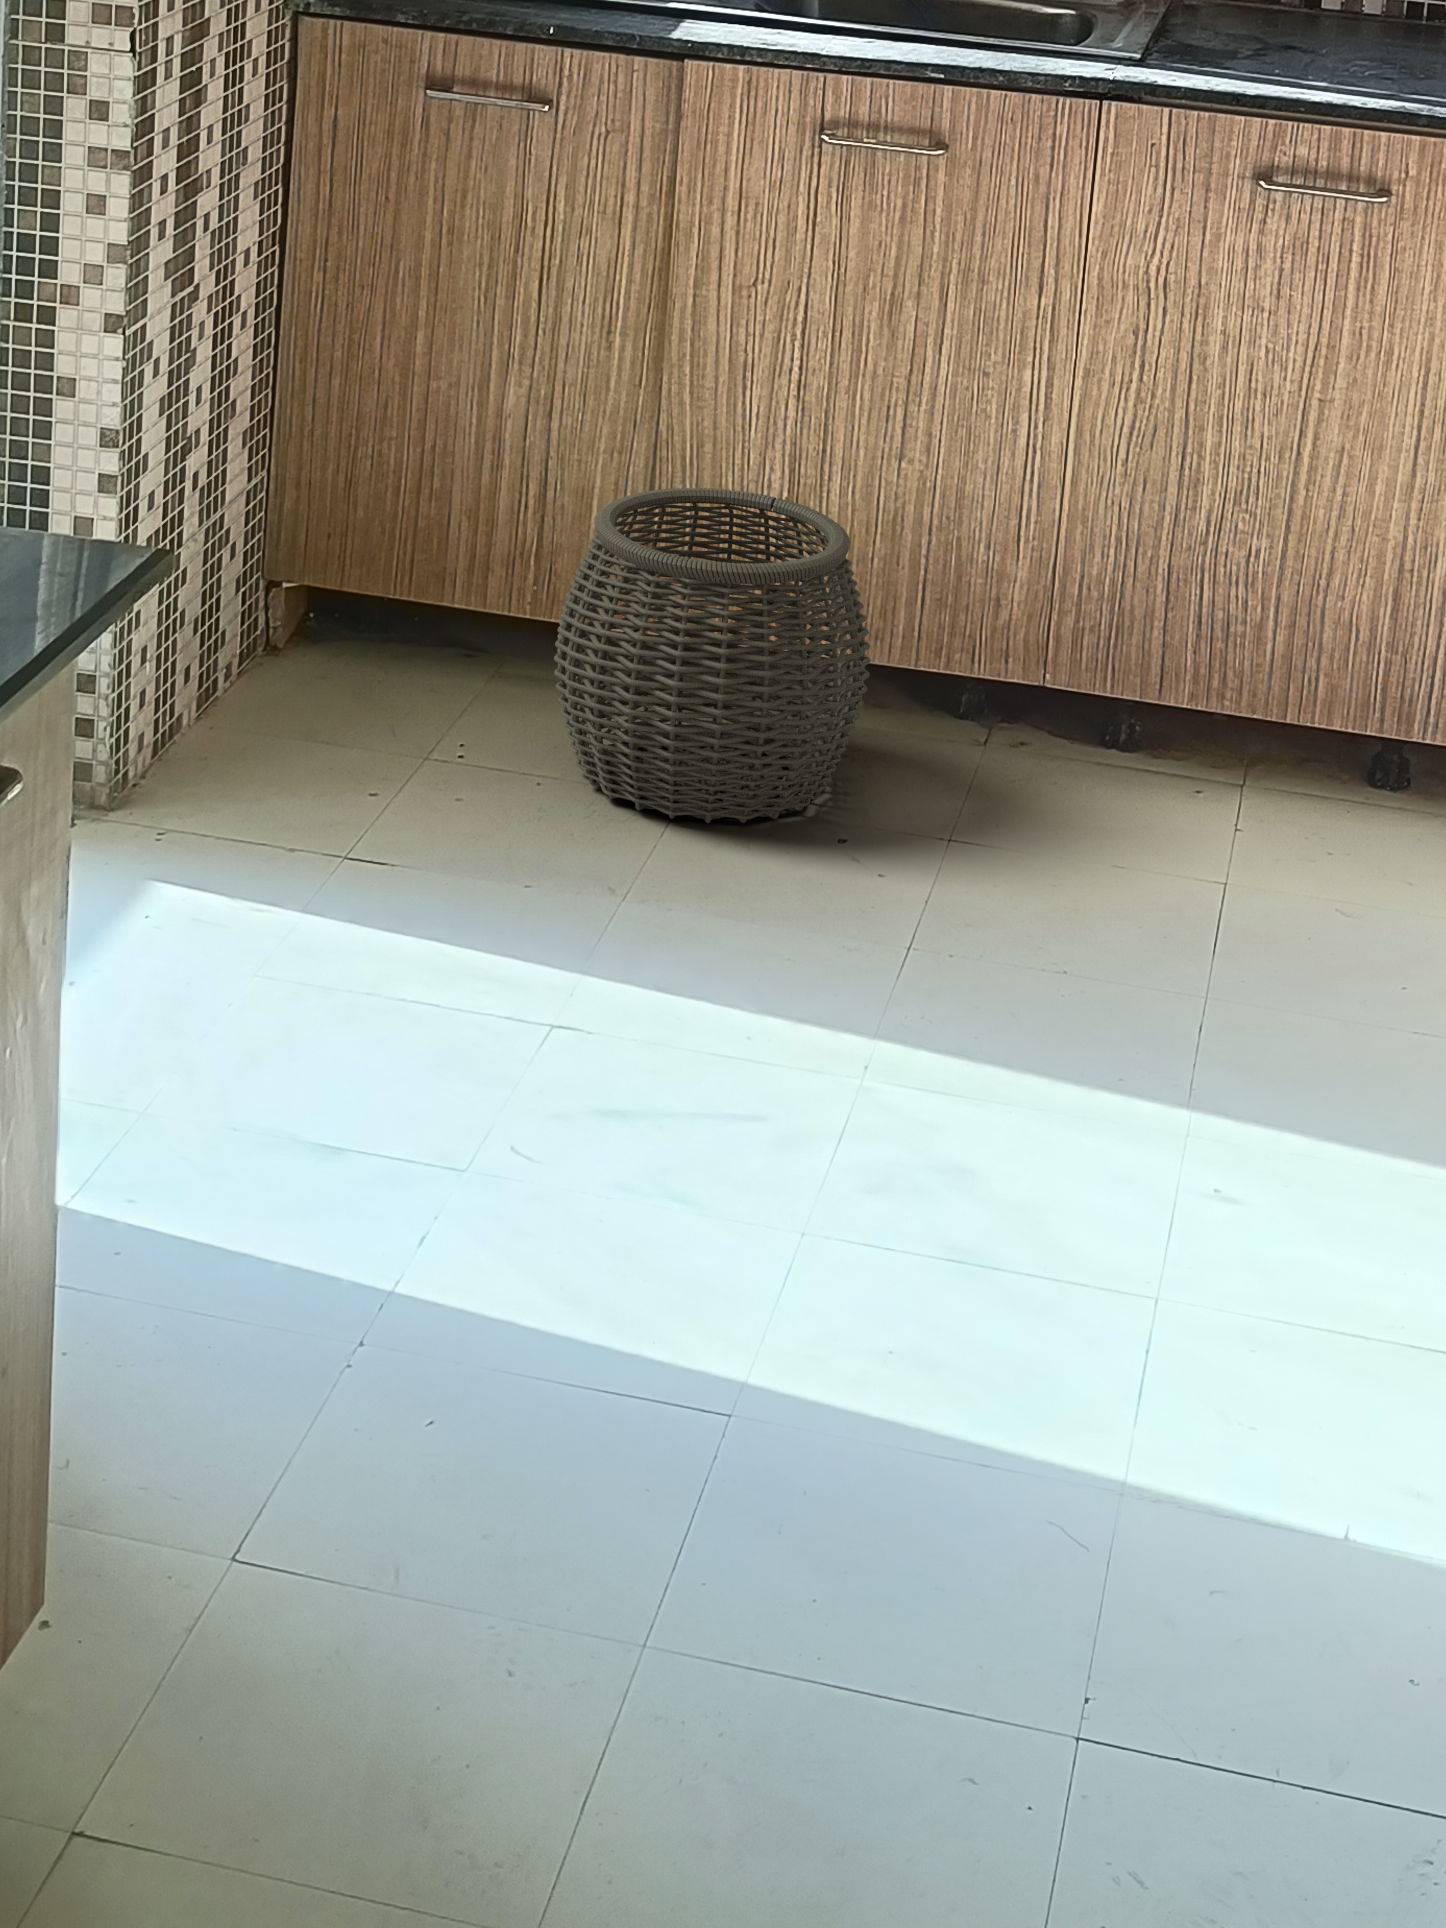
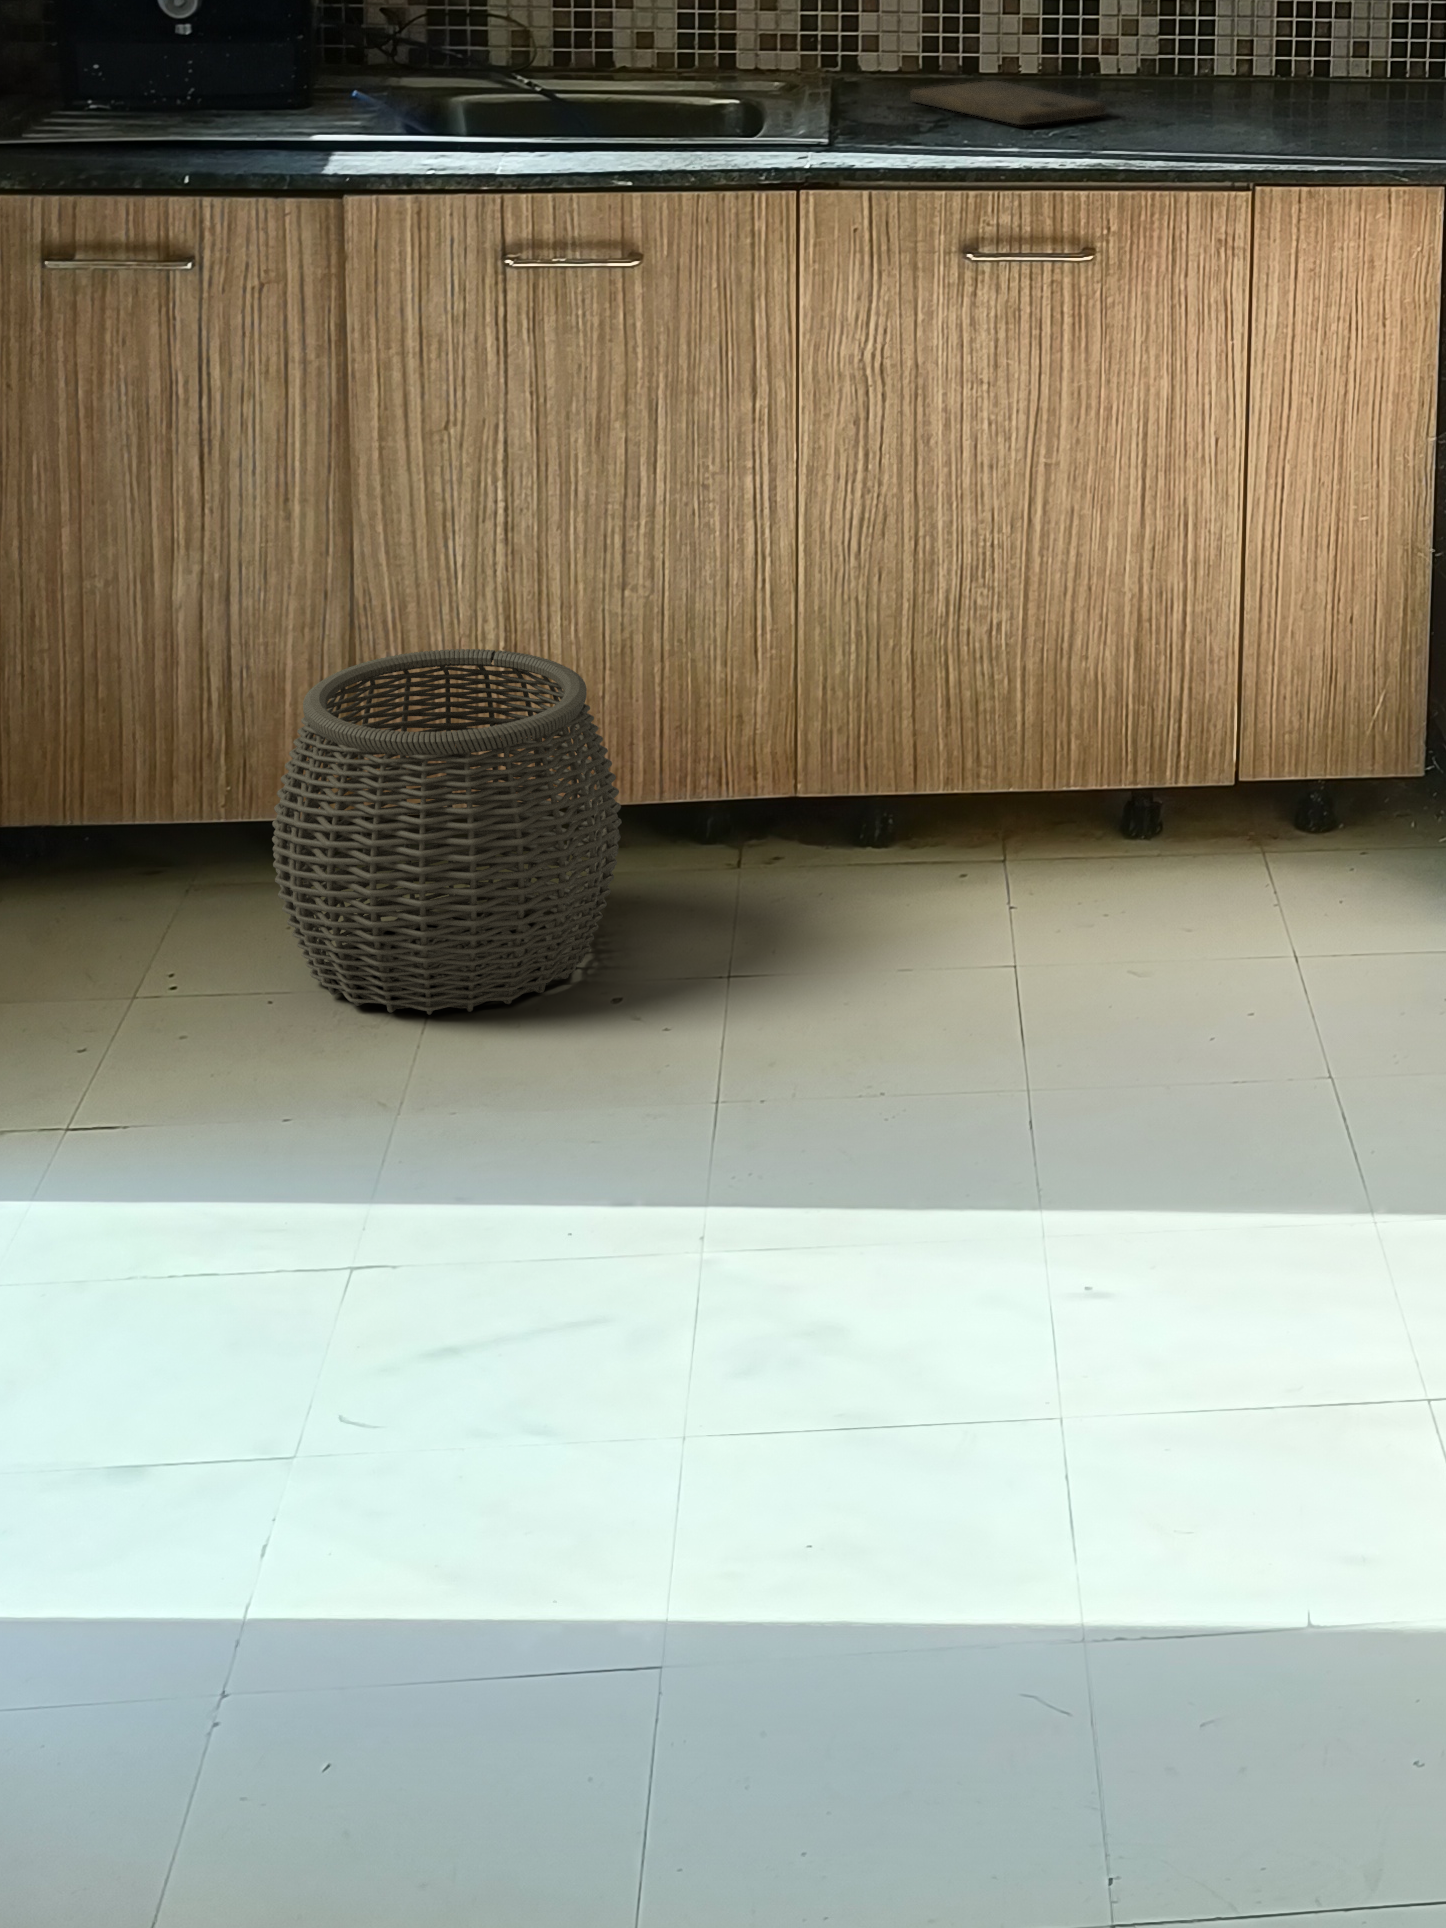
cutting board: none [1244,17,1438,62] -> present [910,81,1107,125]

